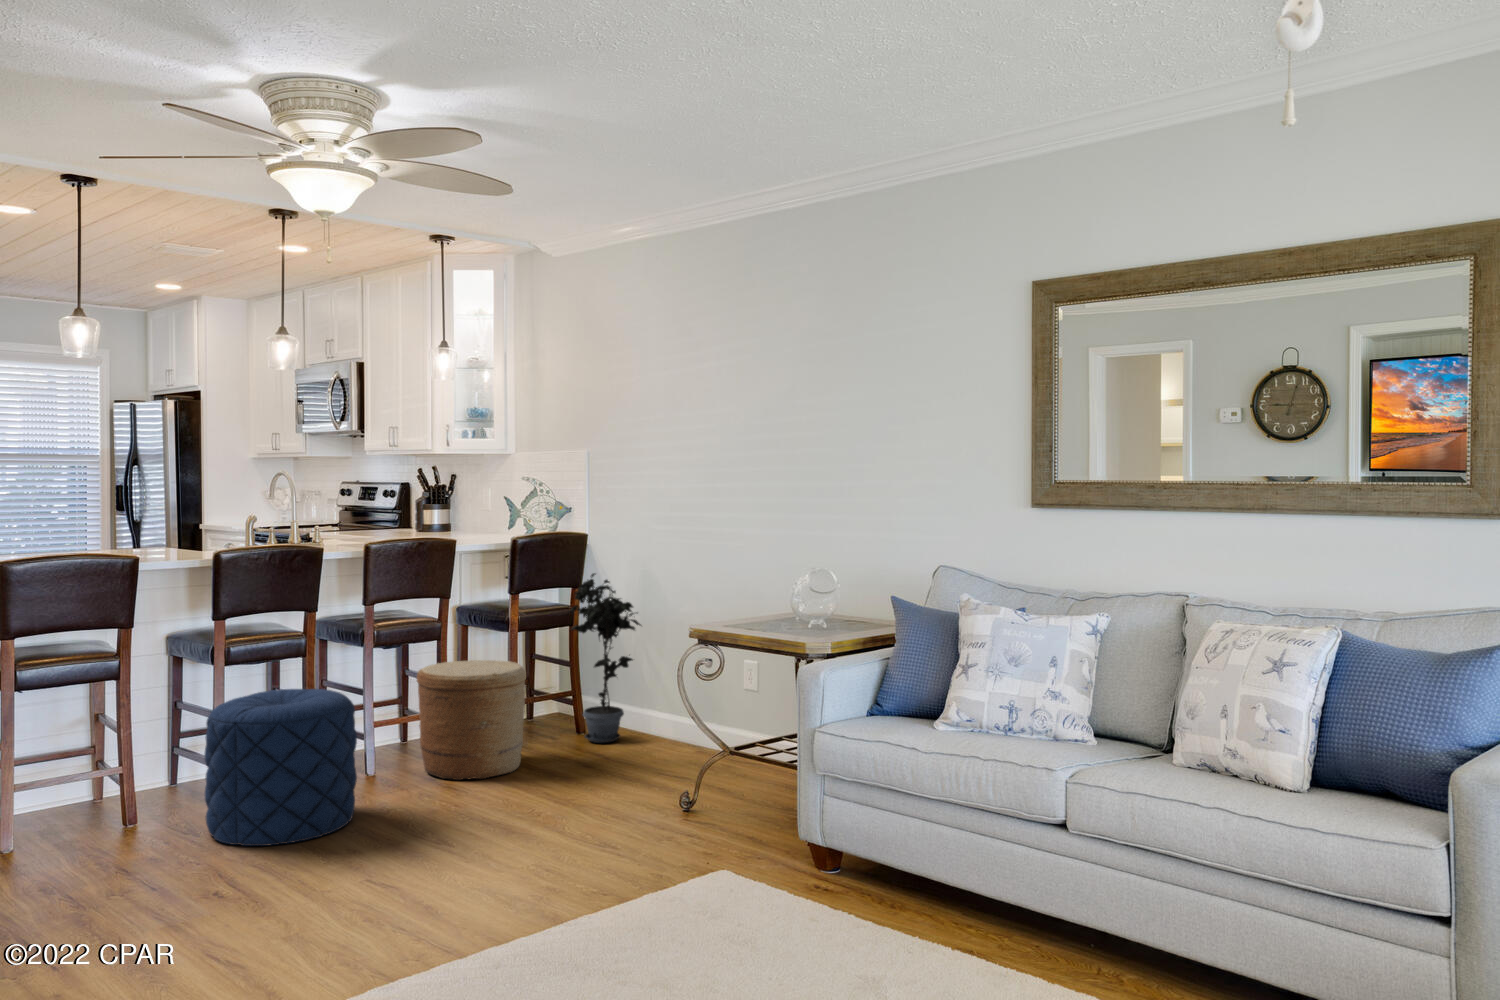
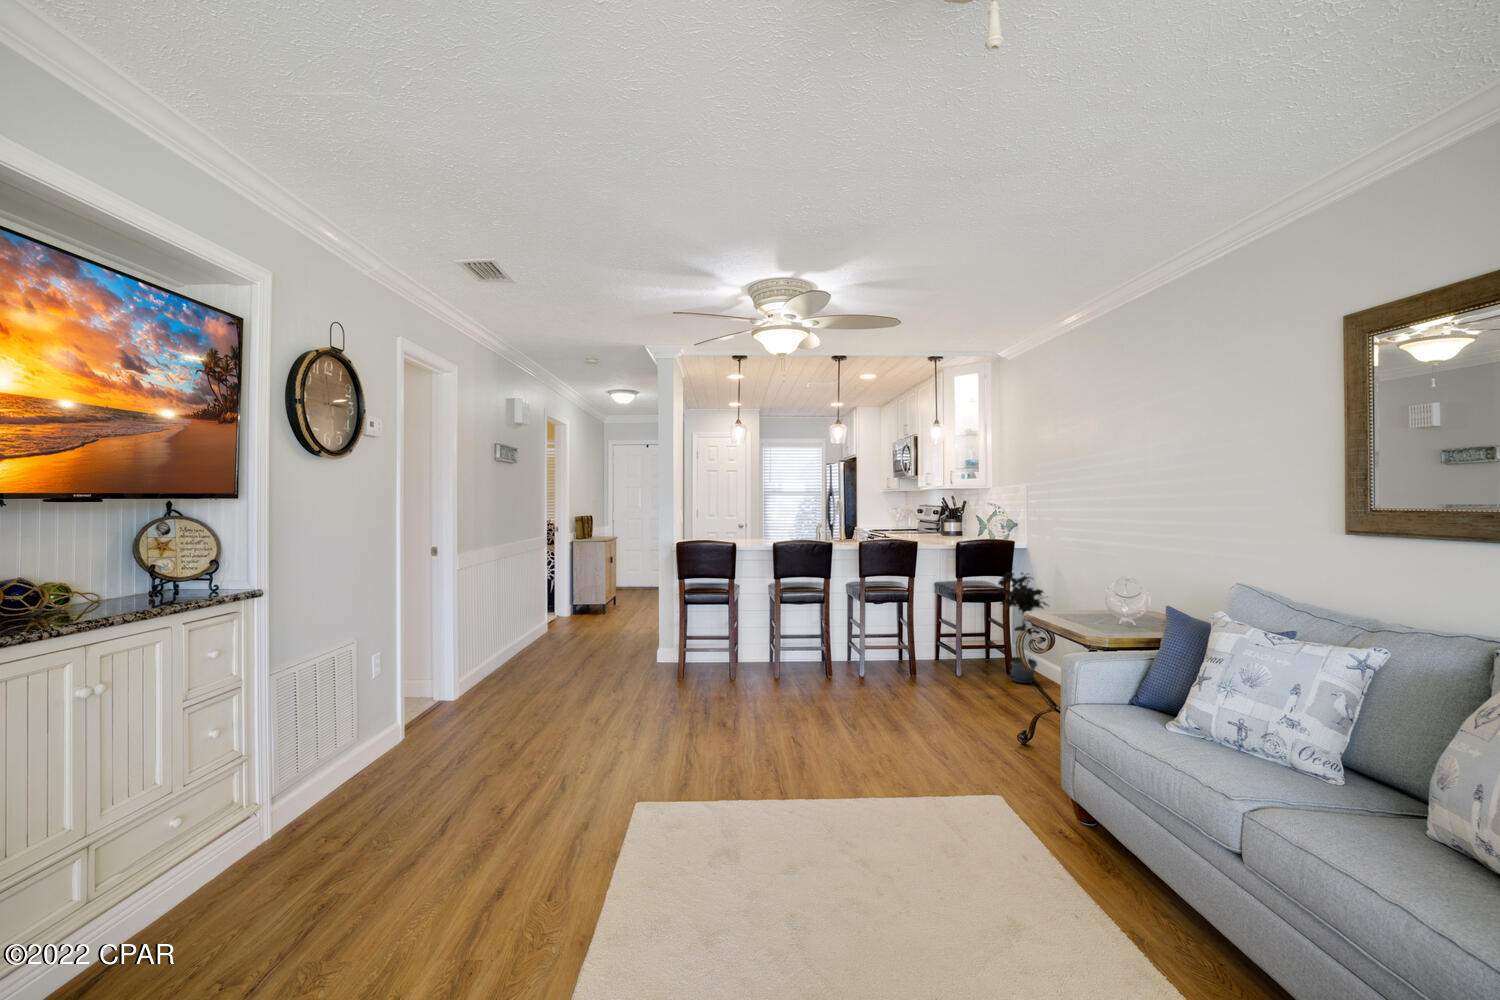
woven basket: present [417,660,526,780] -> none [888,615,955,690]
pouf: present [204,689,357,846] -> none [759,619,834,703]

